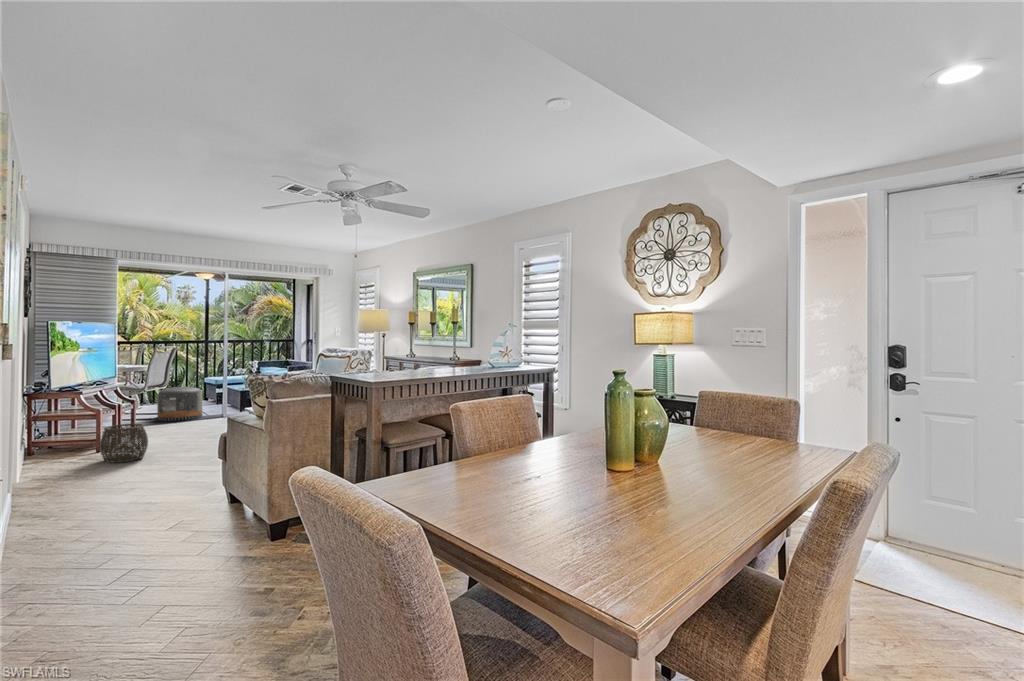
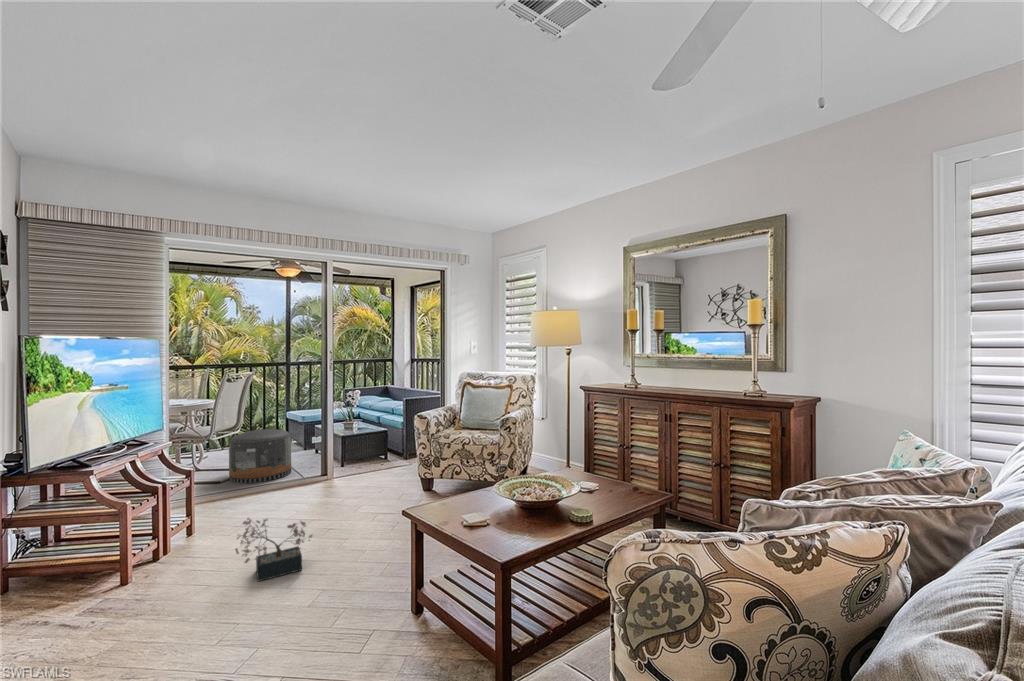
decorative plant: none [159,420,202,451] -> present [235,518,312,581]
woven basket: present [100,424,148,463] -> none [109,541,216,649]

